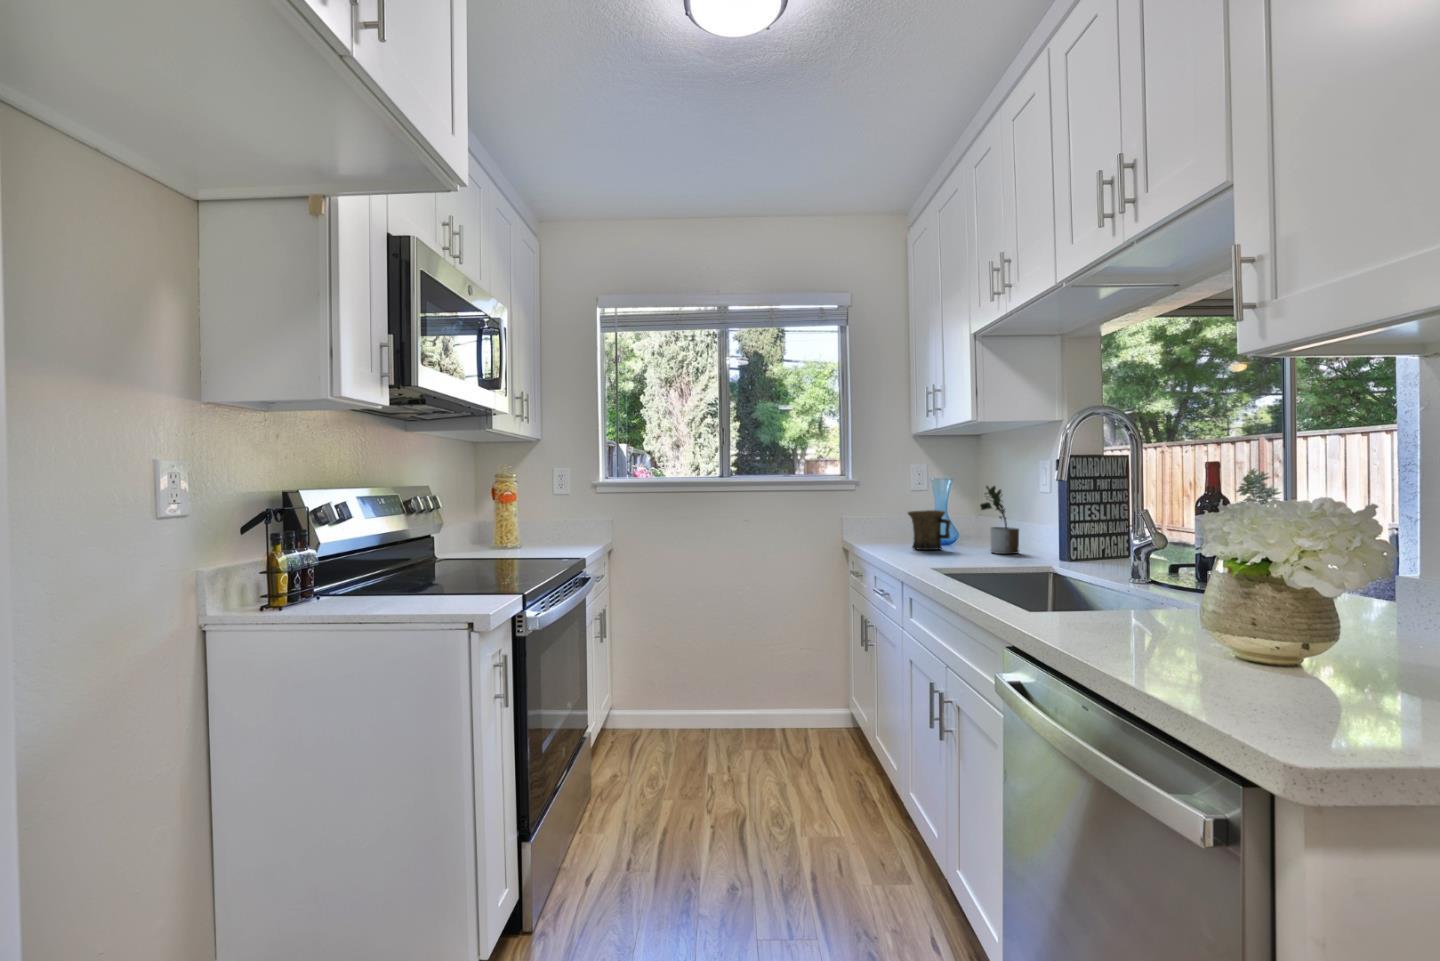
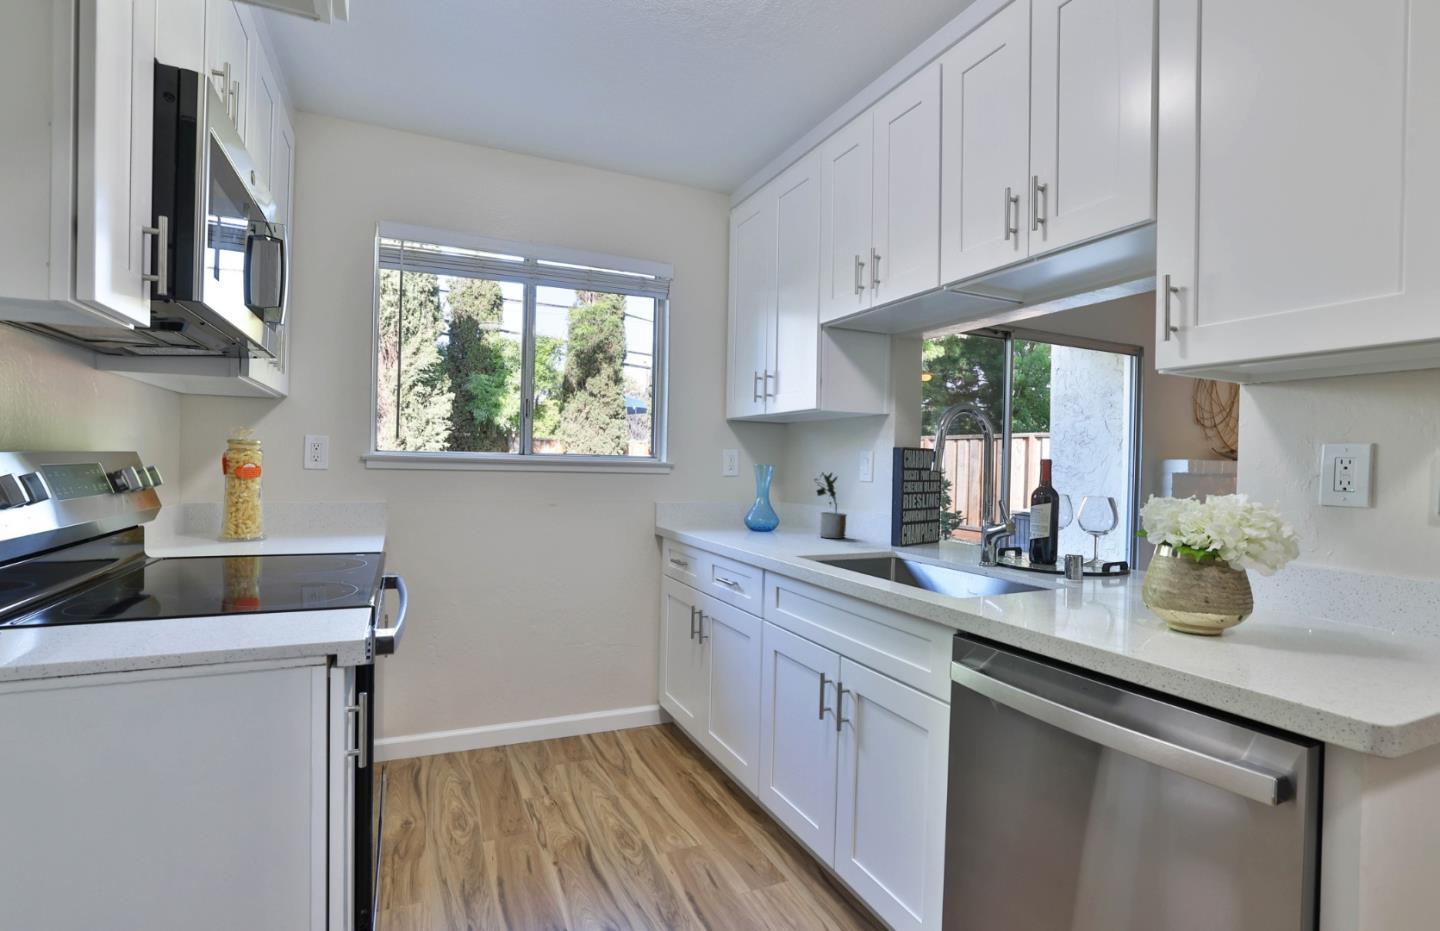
mug: present [908,510,951,550] -> none [740,495,783,535]

